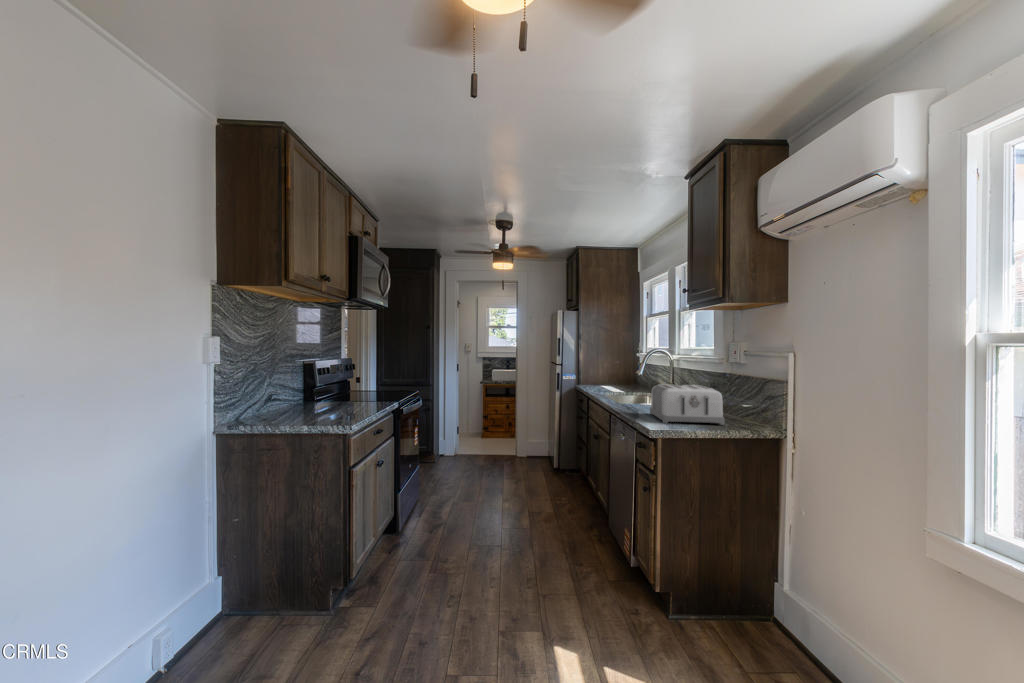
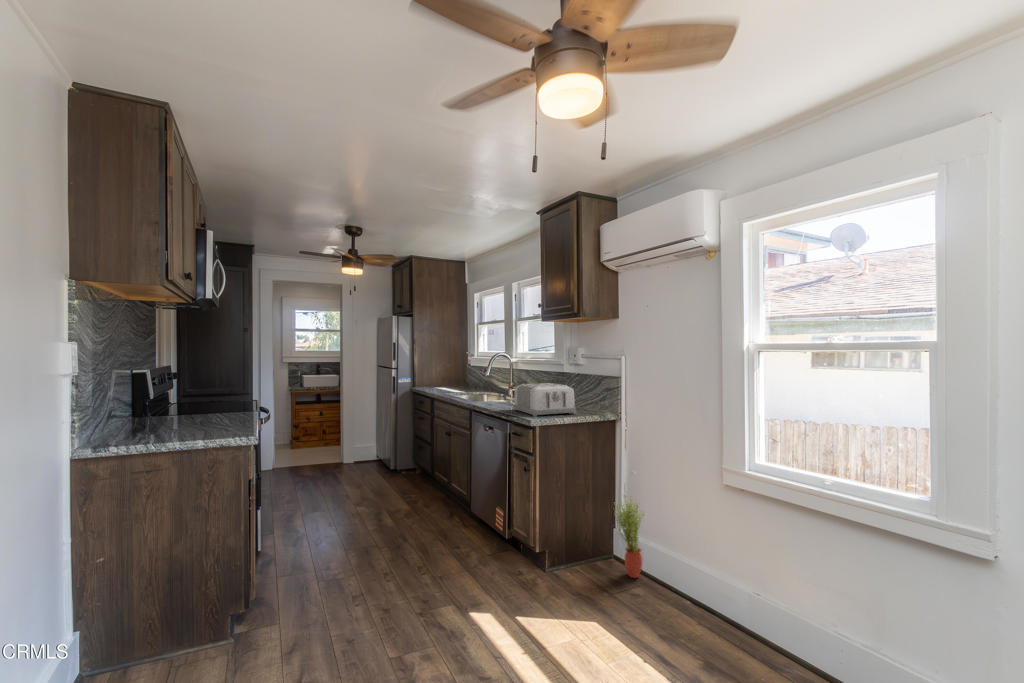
potted plant: none [765,538,811,657] -> present [615,495,644,578]

